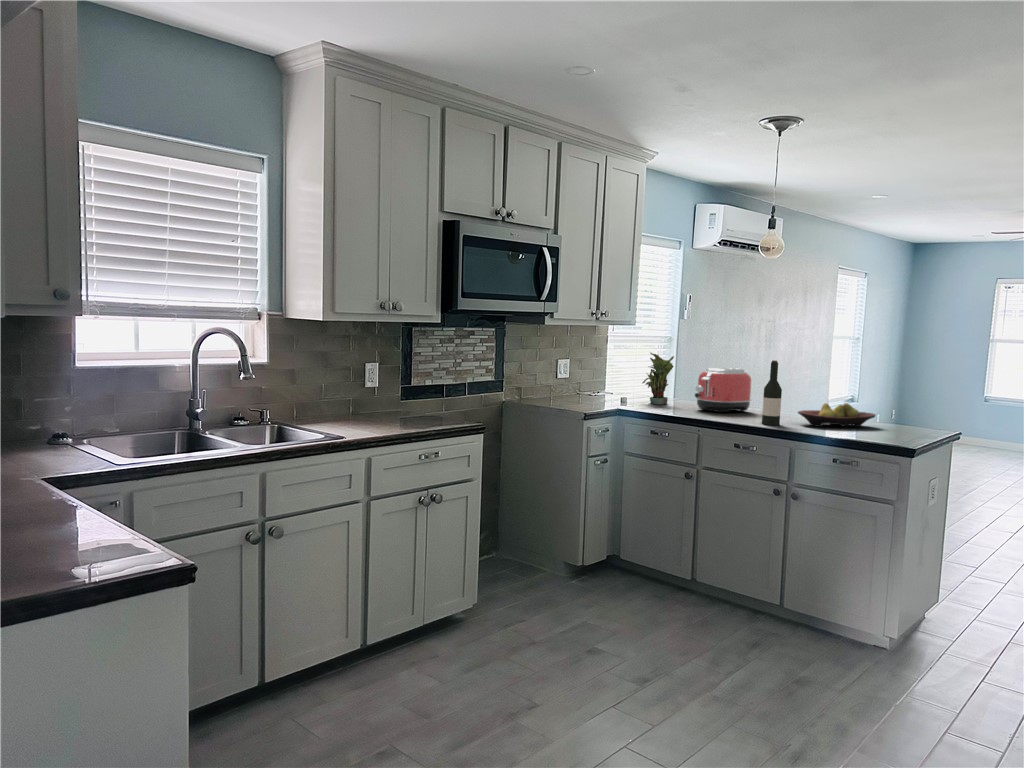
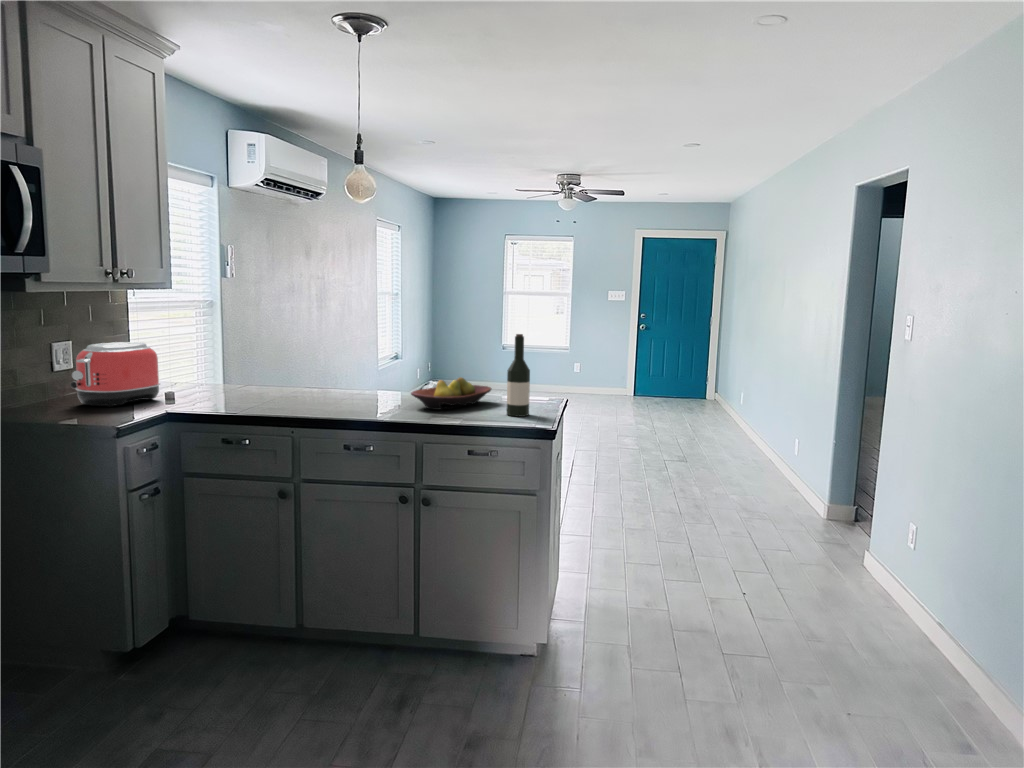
potted plant: present [643,353,674,405] -> none [190,326,235,396]
wine bottle: present [762,360,782,425] -> present [507,334,530,416]
toaster: present [695,368,751,413] -> present [70,342,160,407]

